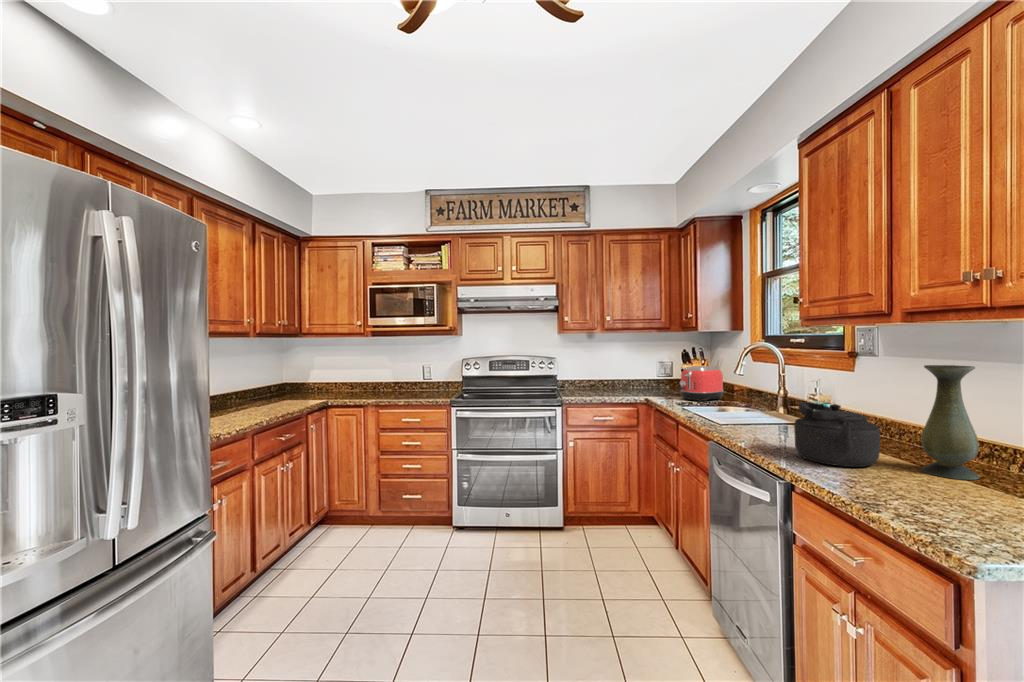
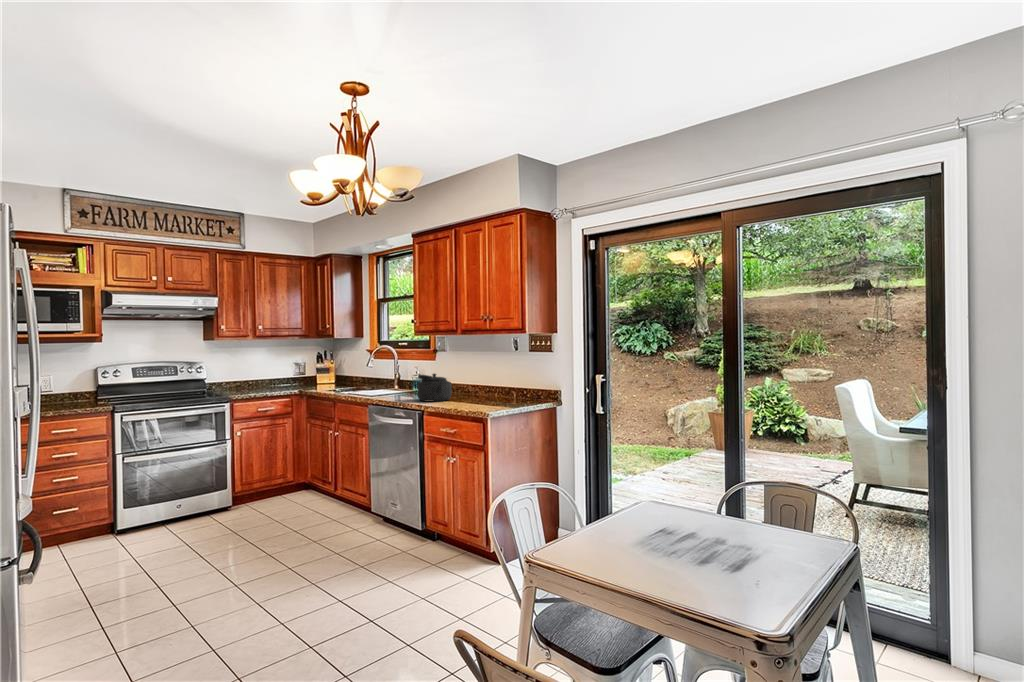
vase: present [921,365,980,480] -> none [465,353,484,400]
toaster: present [679,366,723,401] -> none [324,364,353,389]

